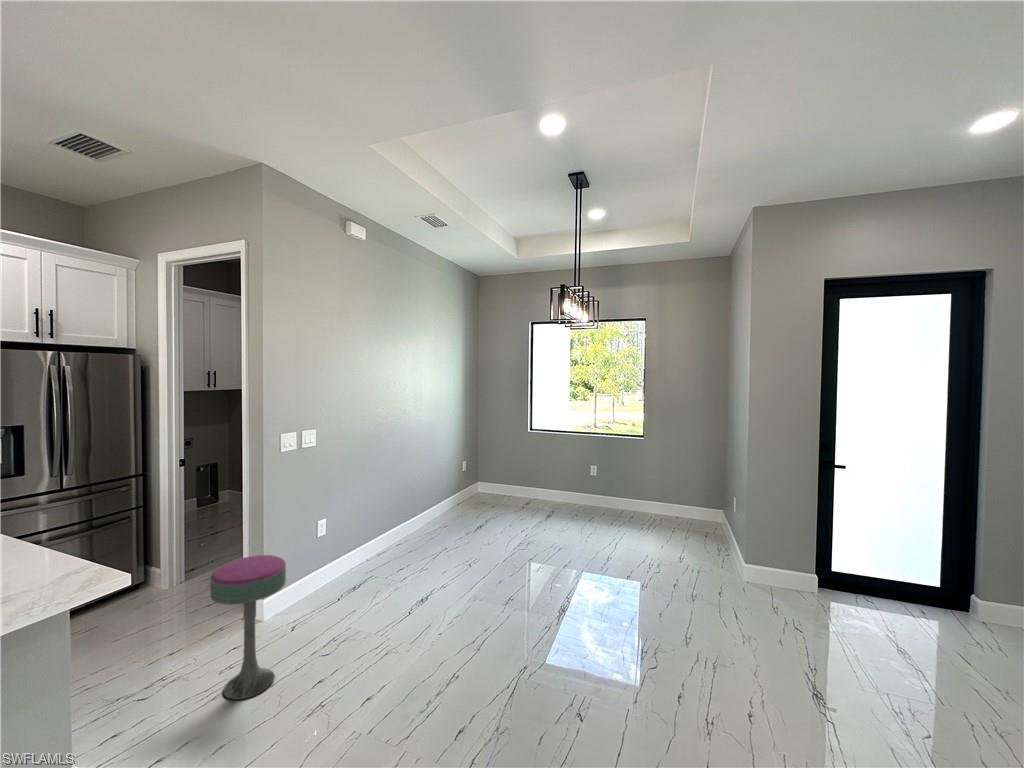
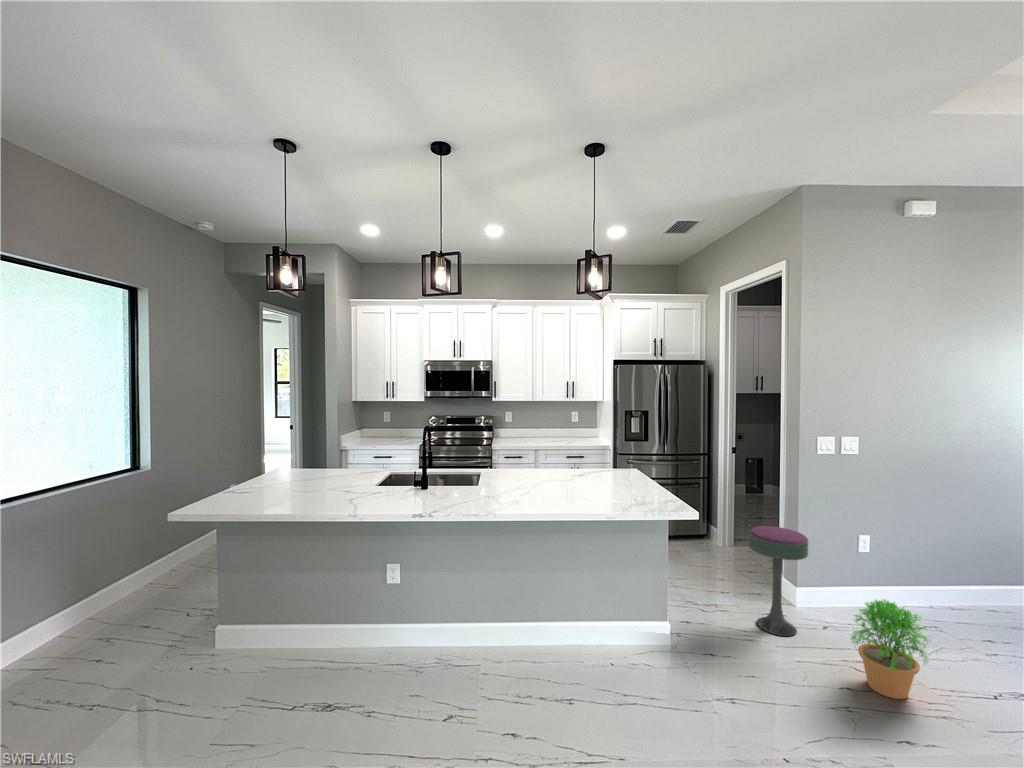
potted plant: none [335,600,409,707] -> present [851,600,931,699]

